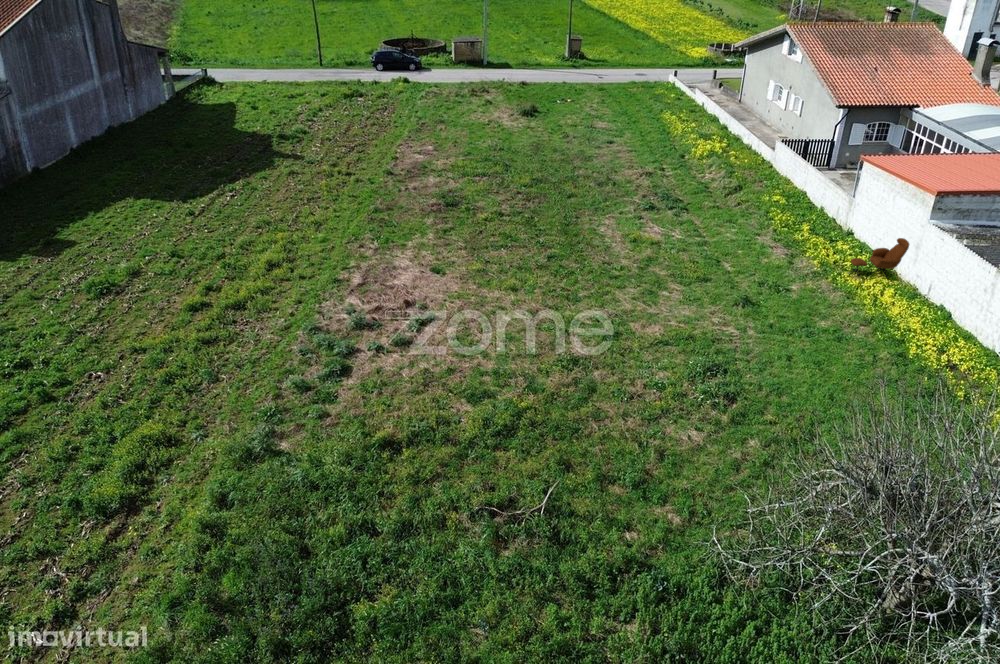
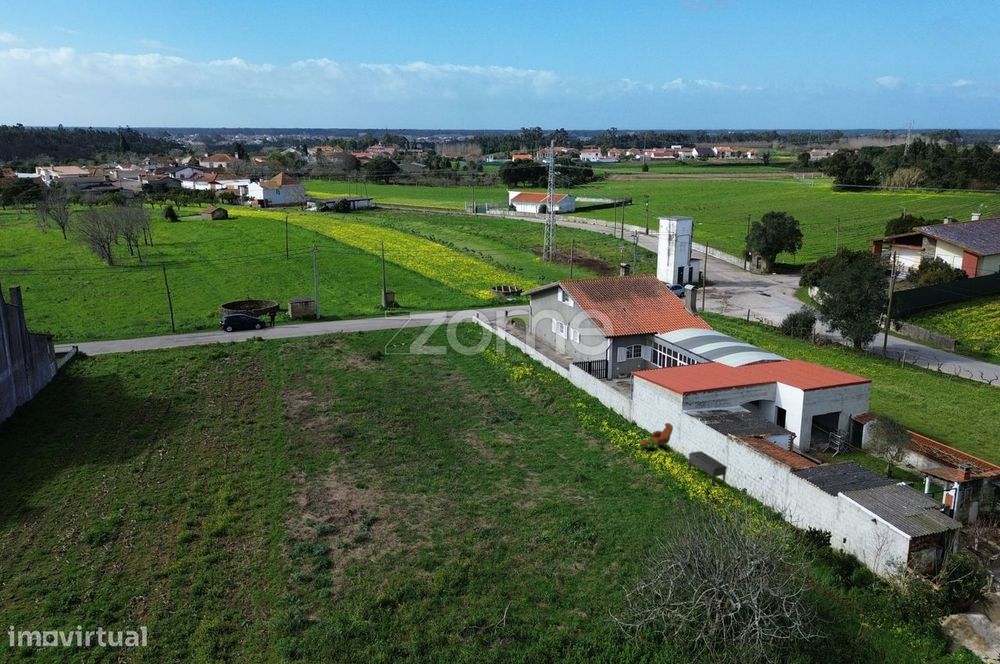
bench: none [919,288,988,343] -> present [688,451,727,485]

